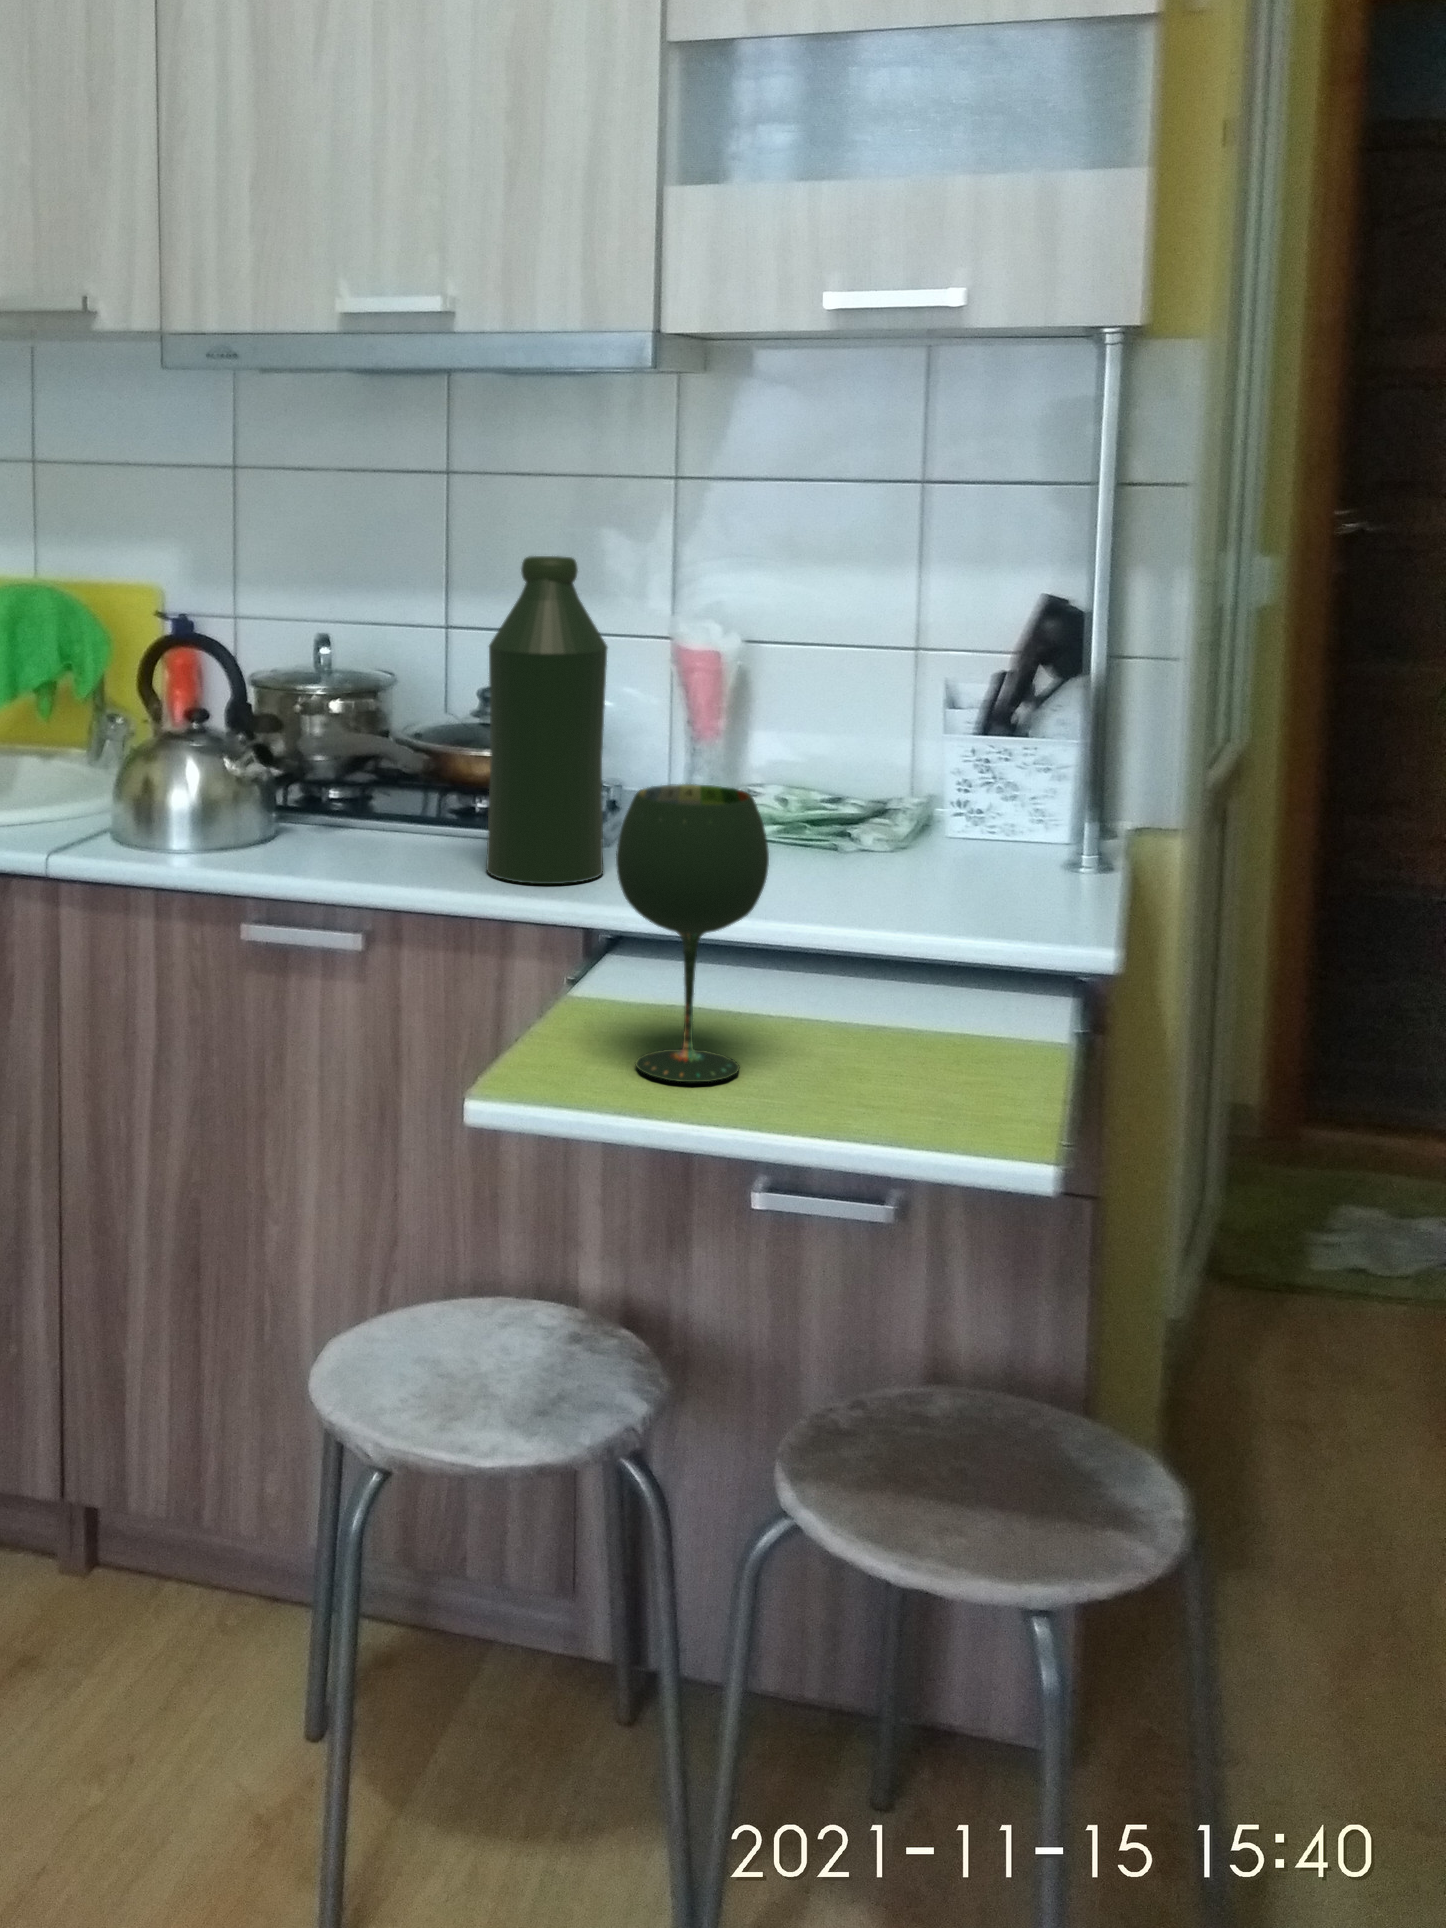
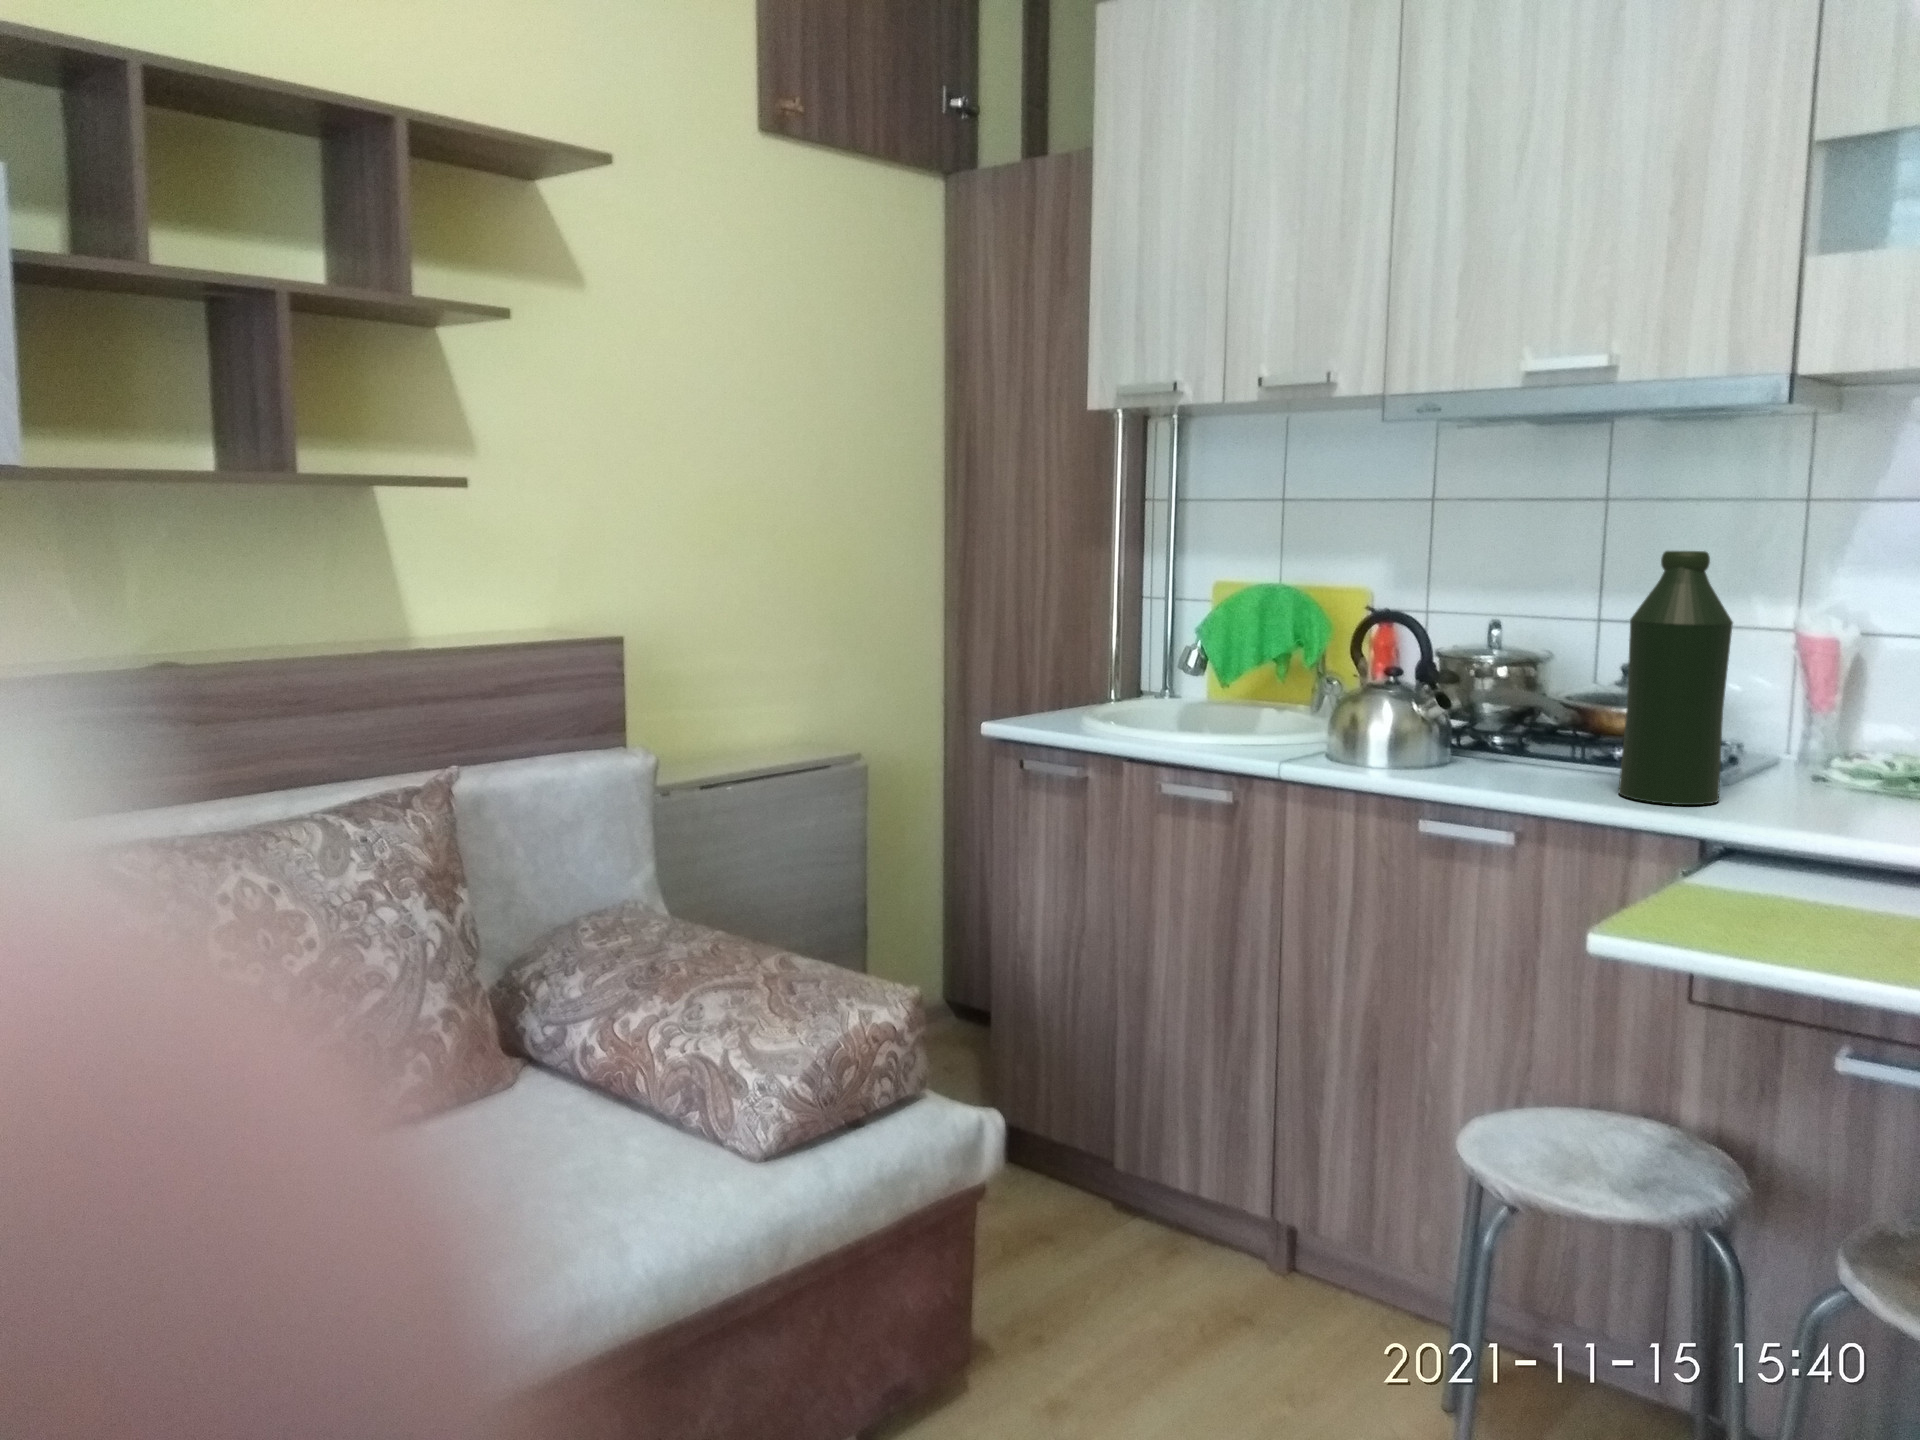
wine glass: present [616,784,769,1083] -> none [1728,712,1866,944]

